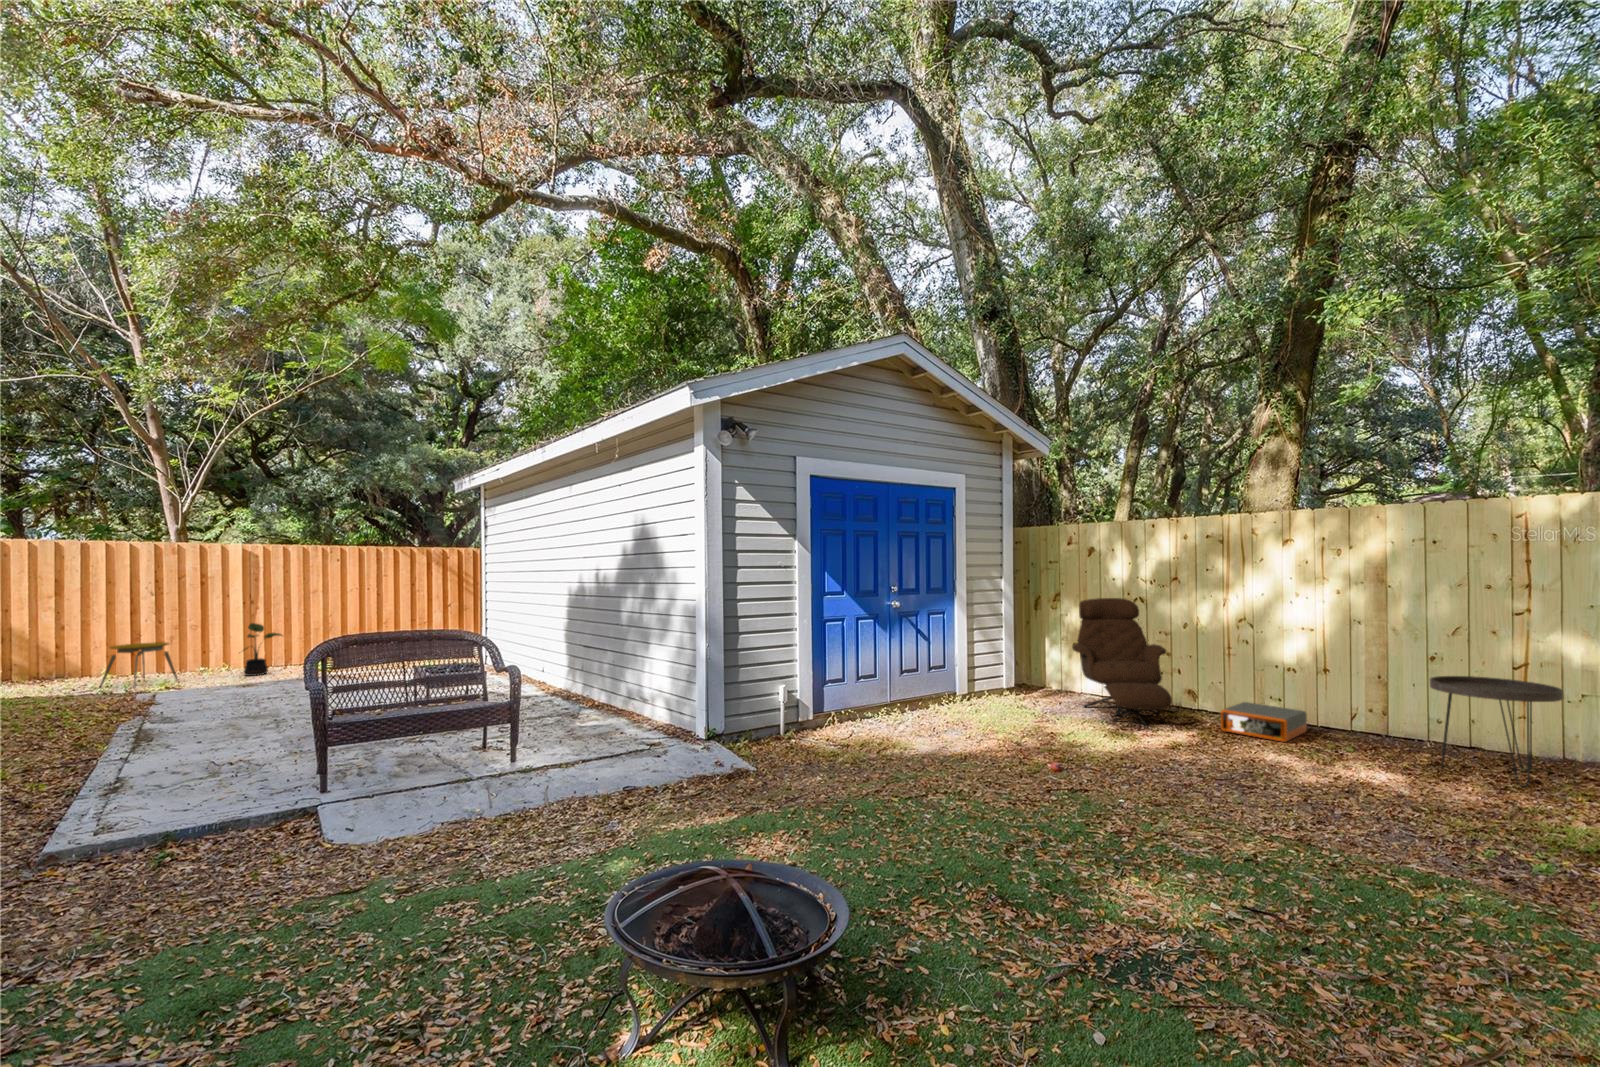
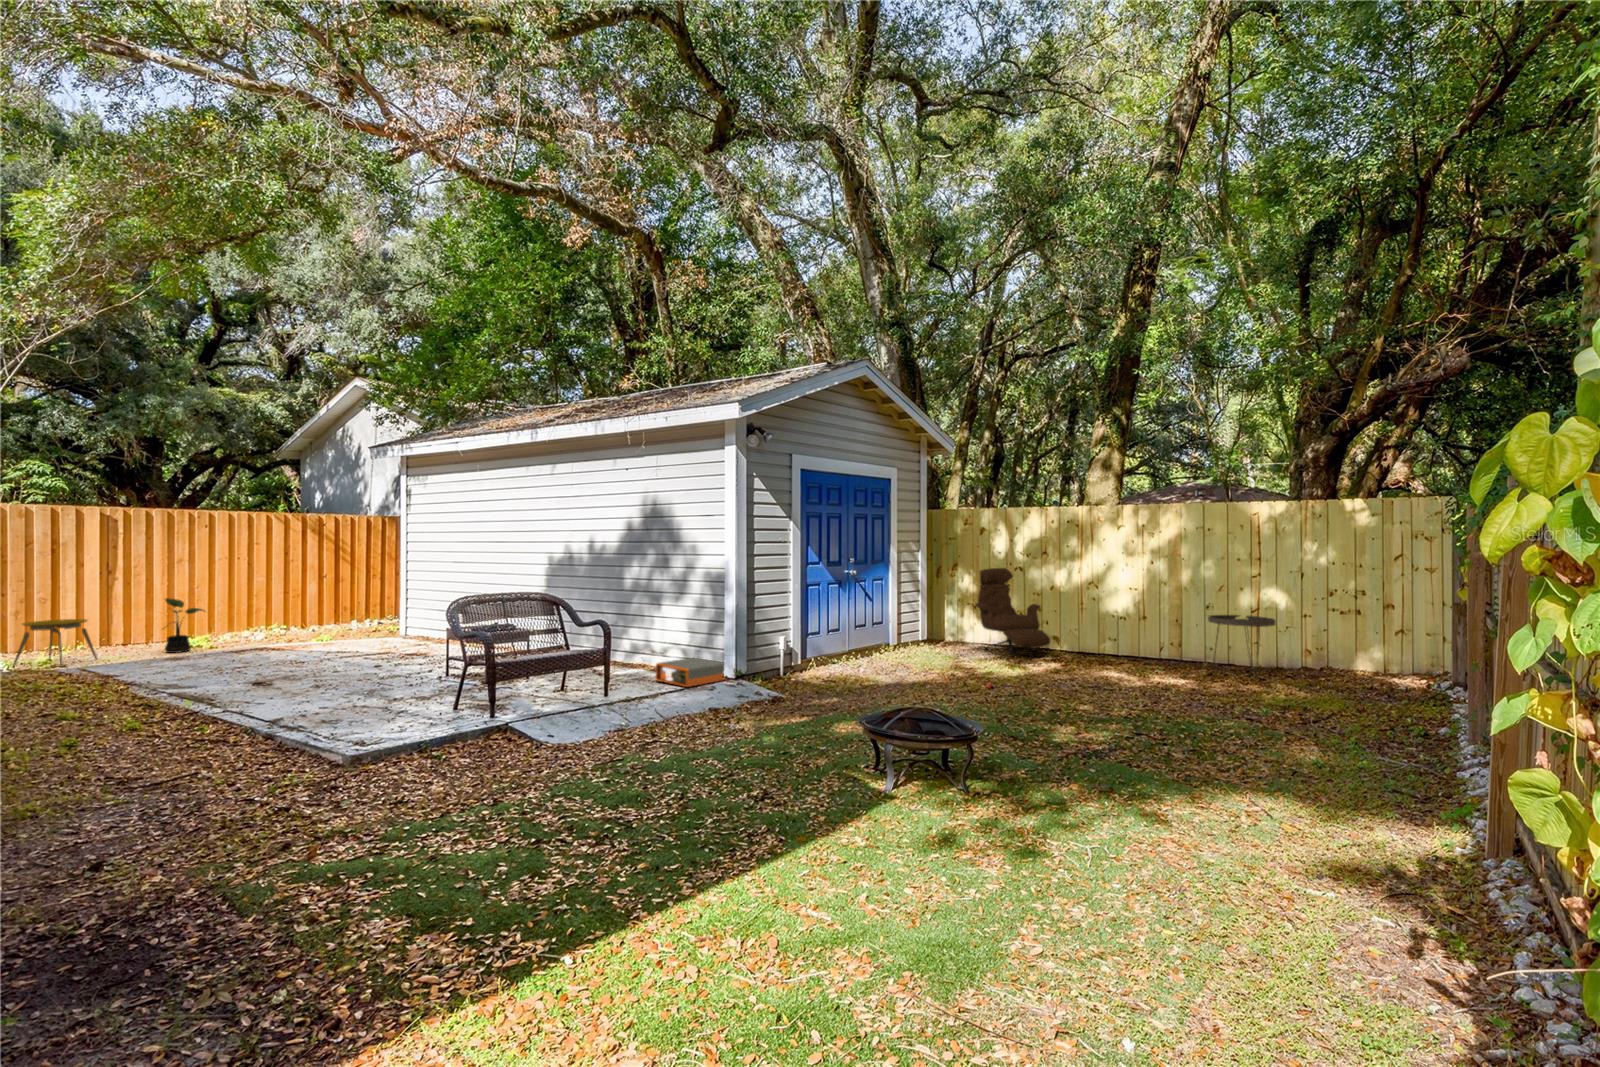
storage box: present [1221,702,1307,742] -> present [655,658,725,687]

